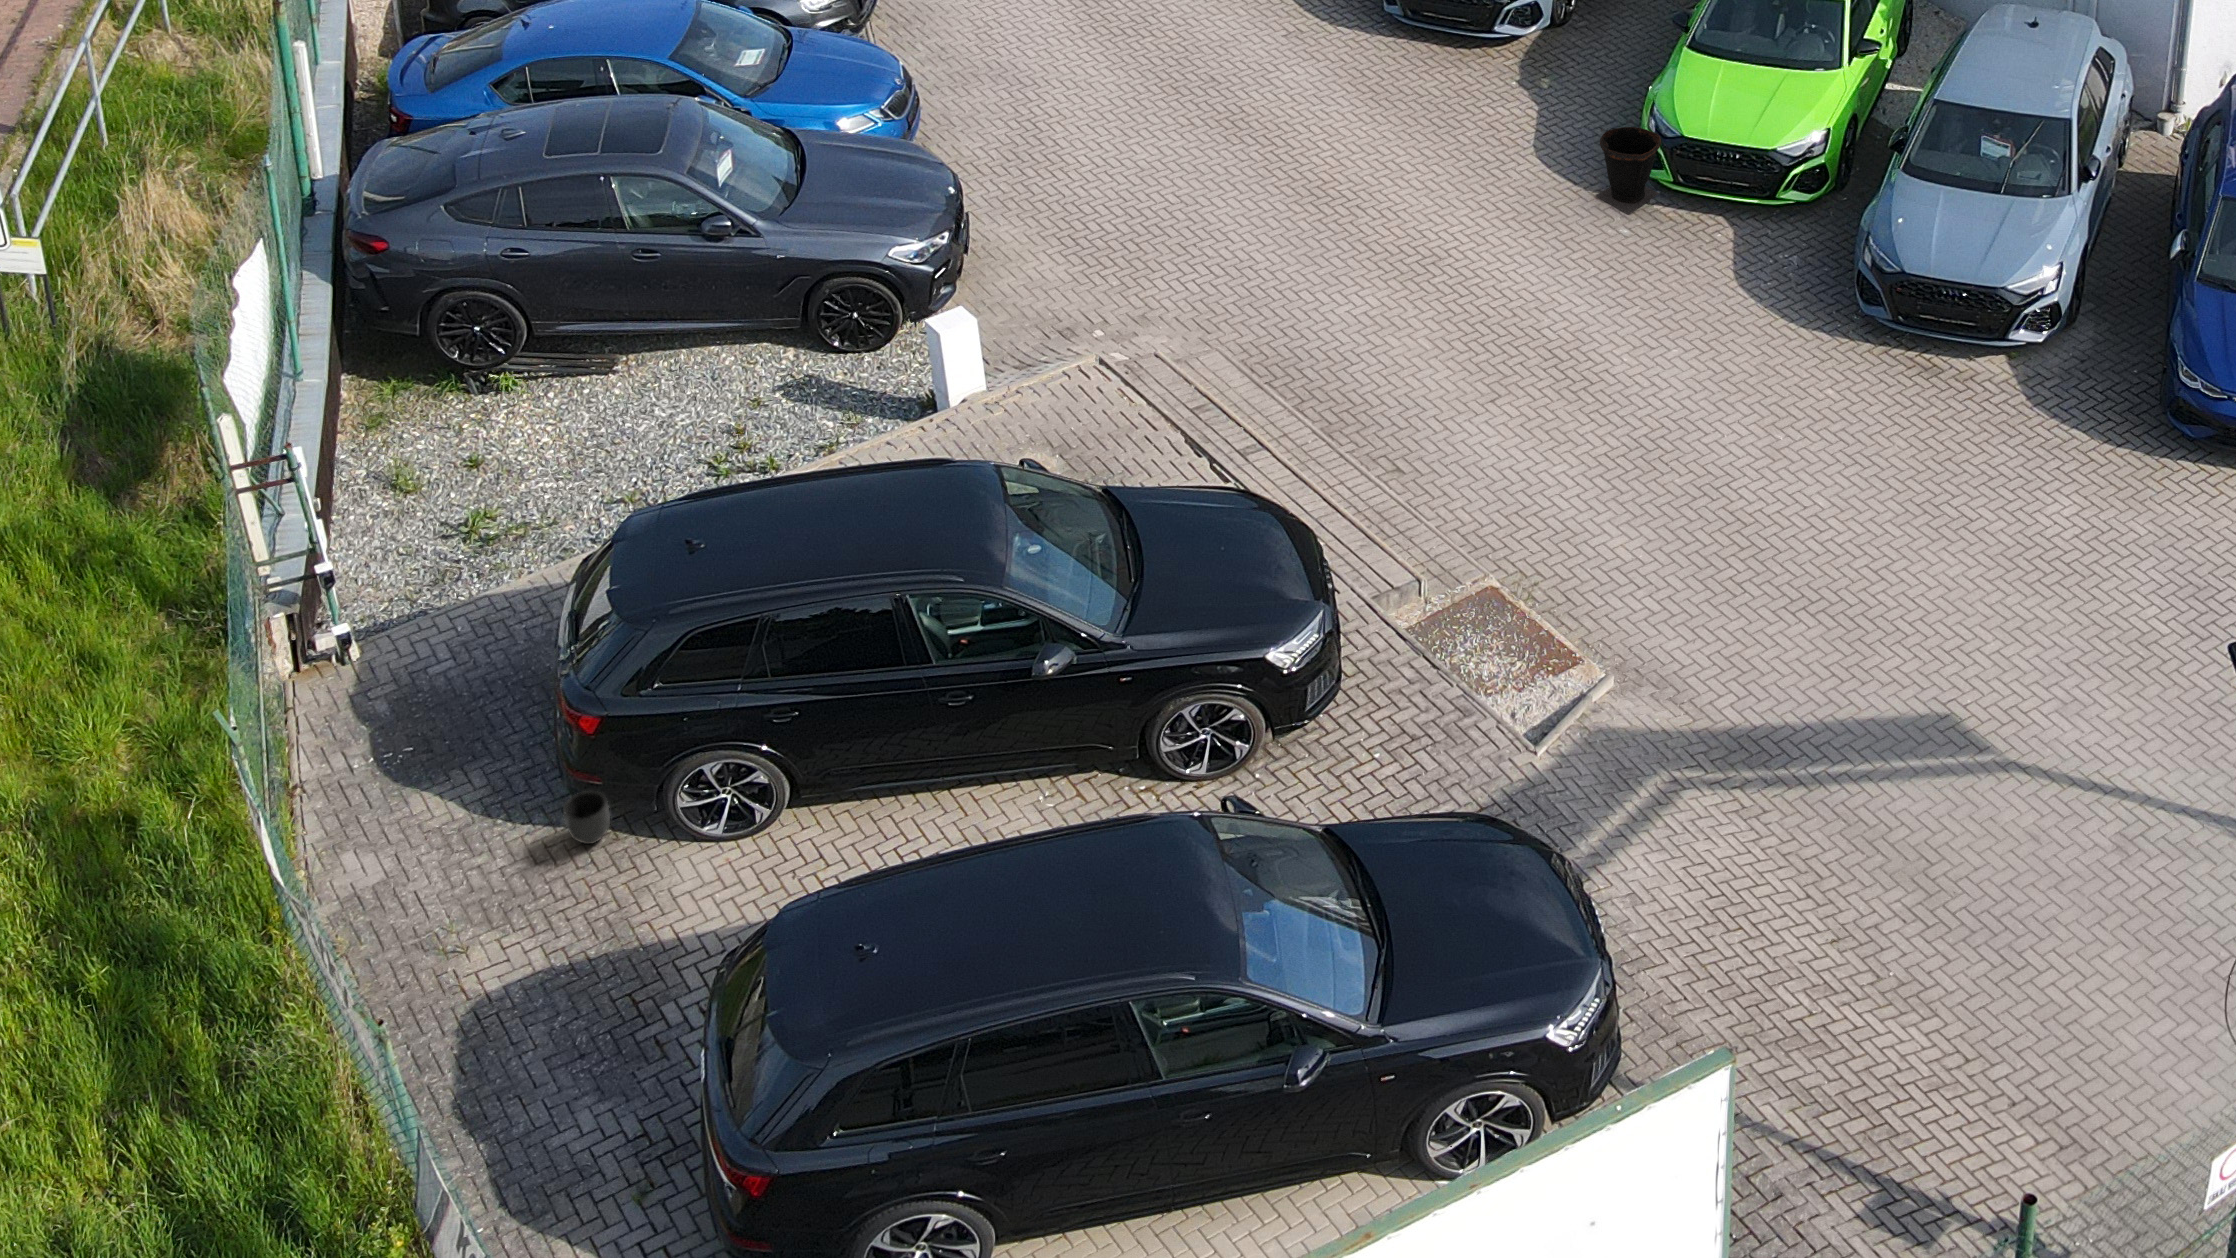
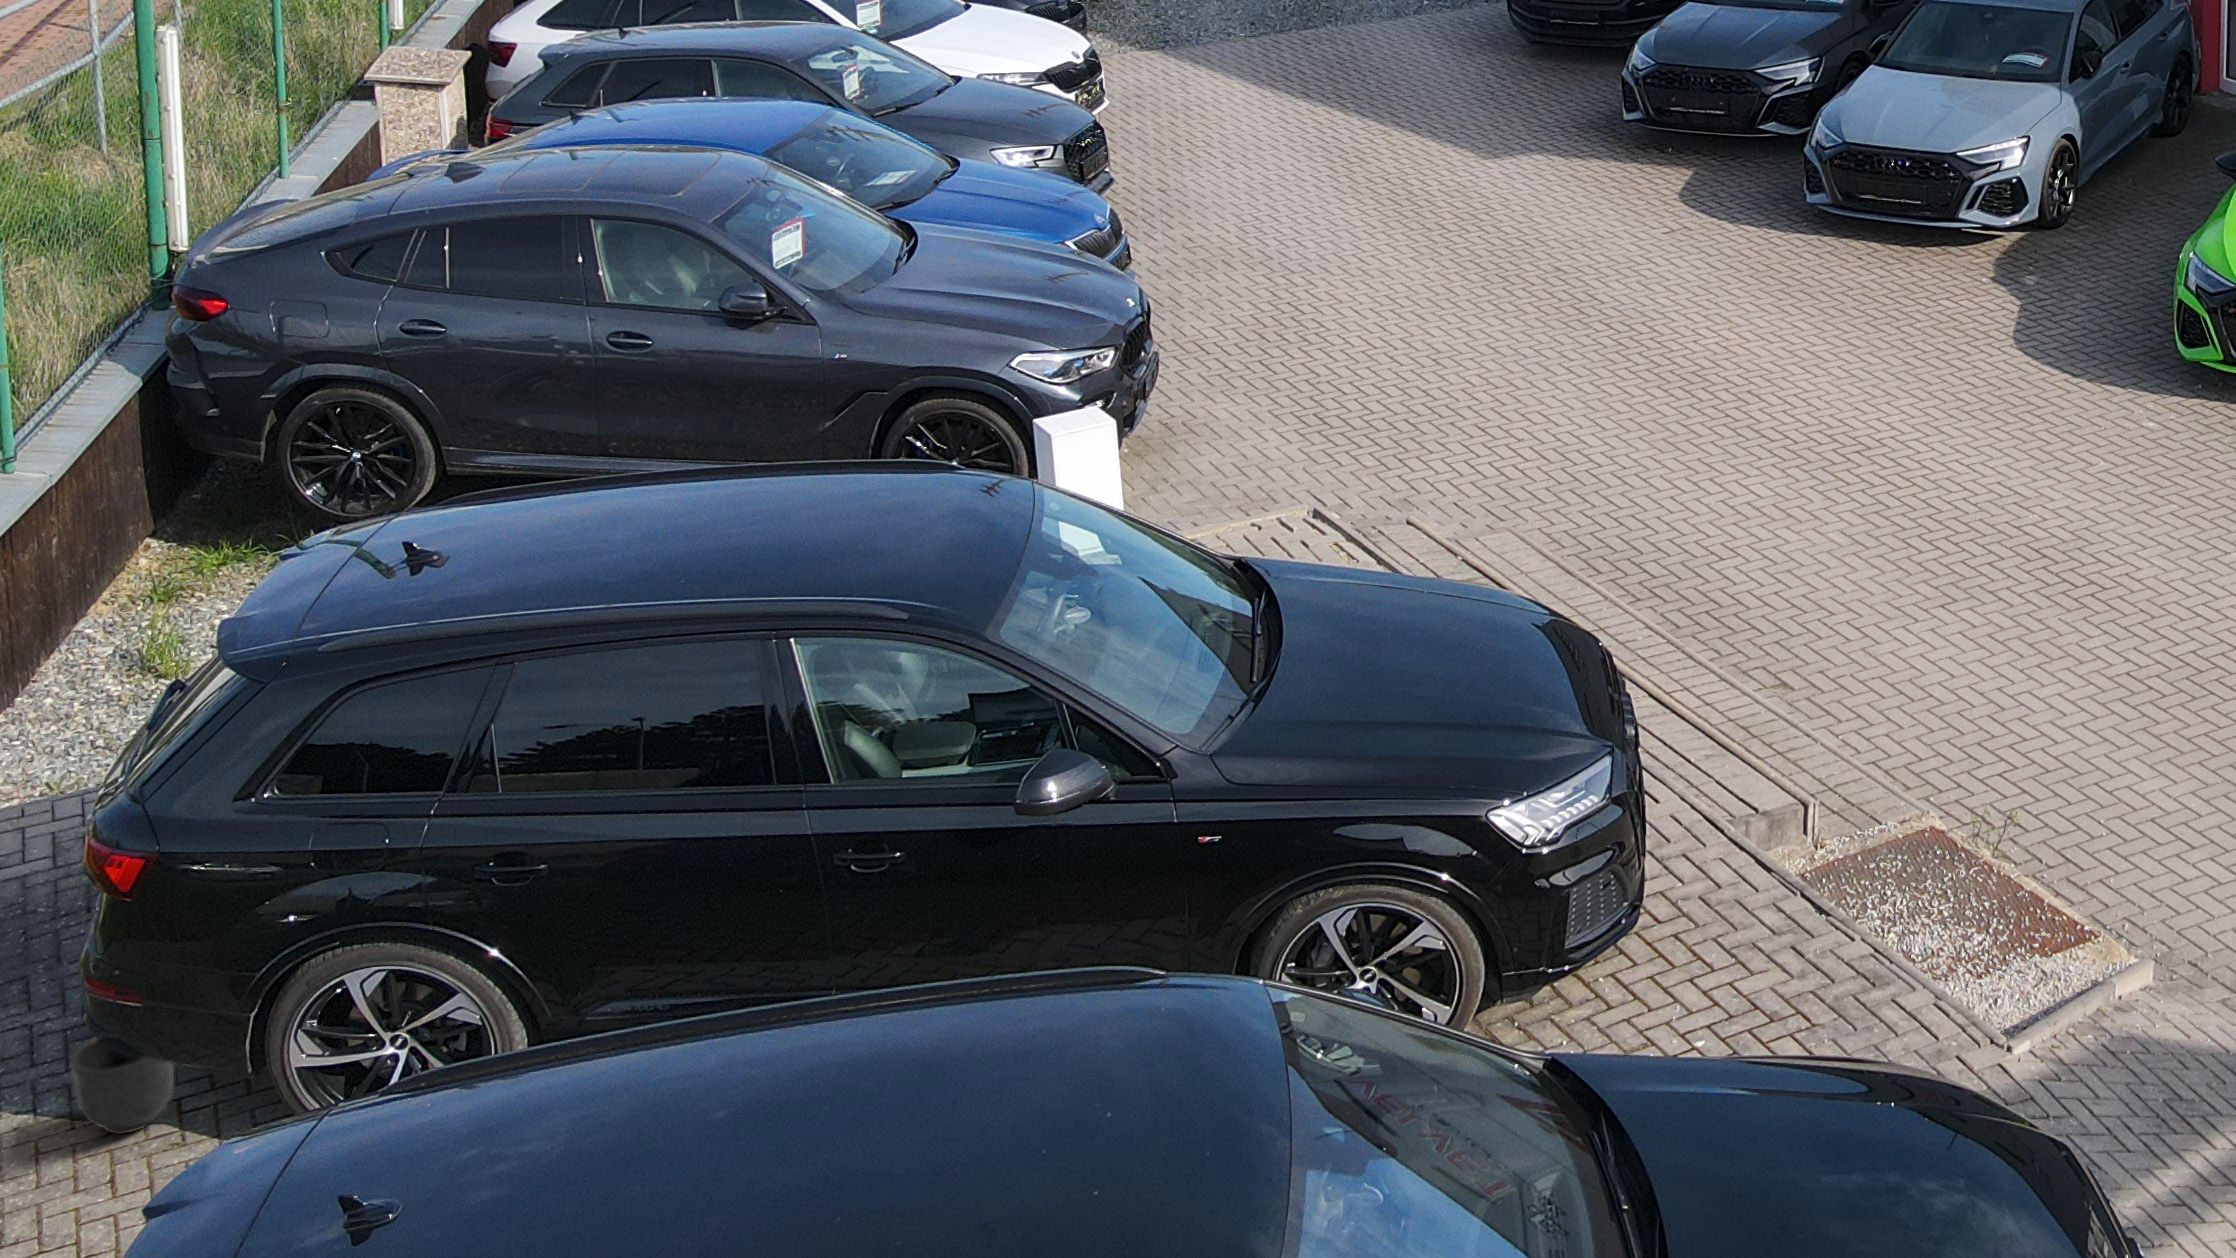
bucket: present [1595,127,1661,214] -> none [2105,281,2205,405]

